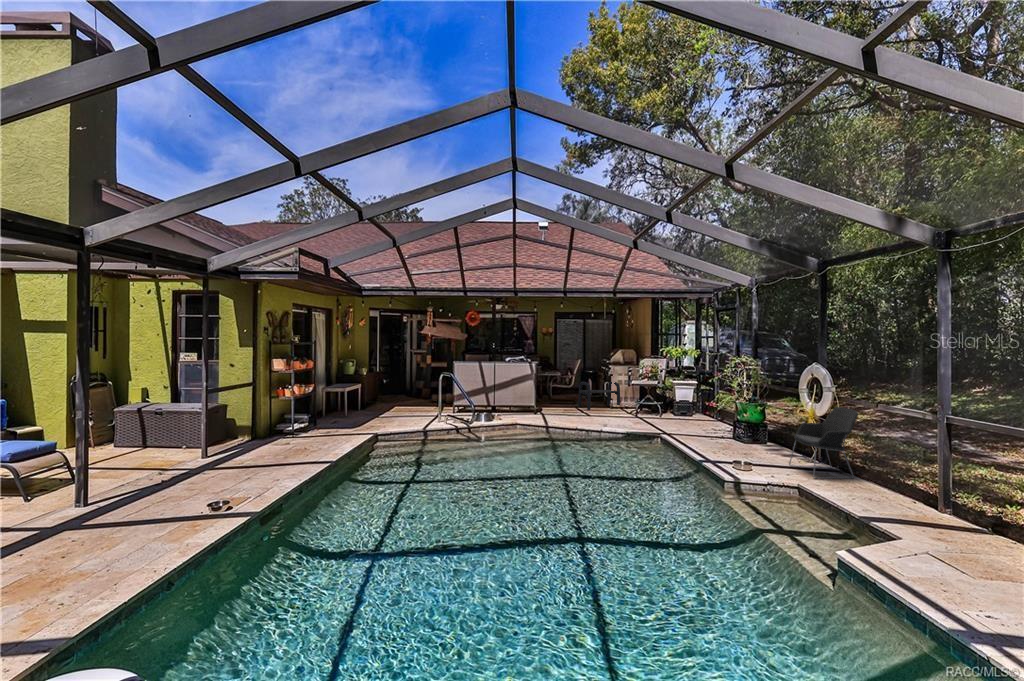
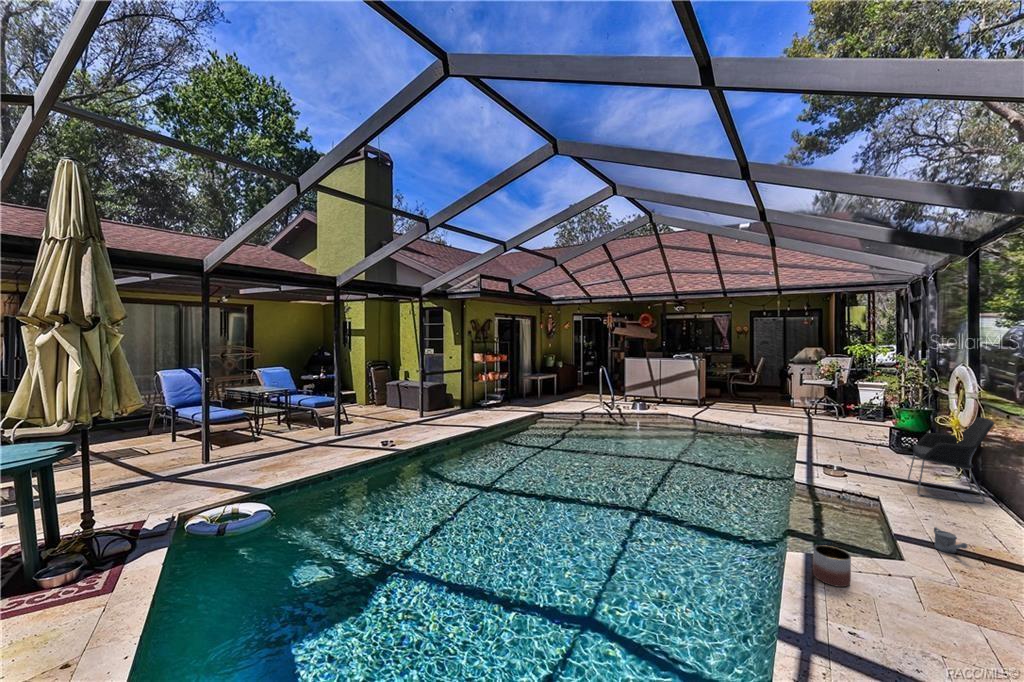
bench: present [578,382,620,410] -> none [753,380,800,410]
watering can: none [887,506,928,527] -> present [934,527,967,553]
planter: none [884,544,921,583] -> present [813,545,851,587]

